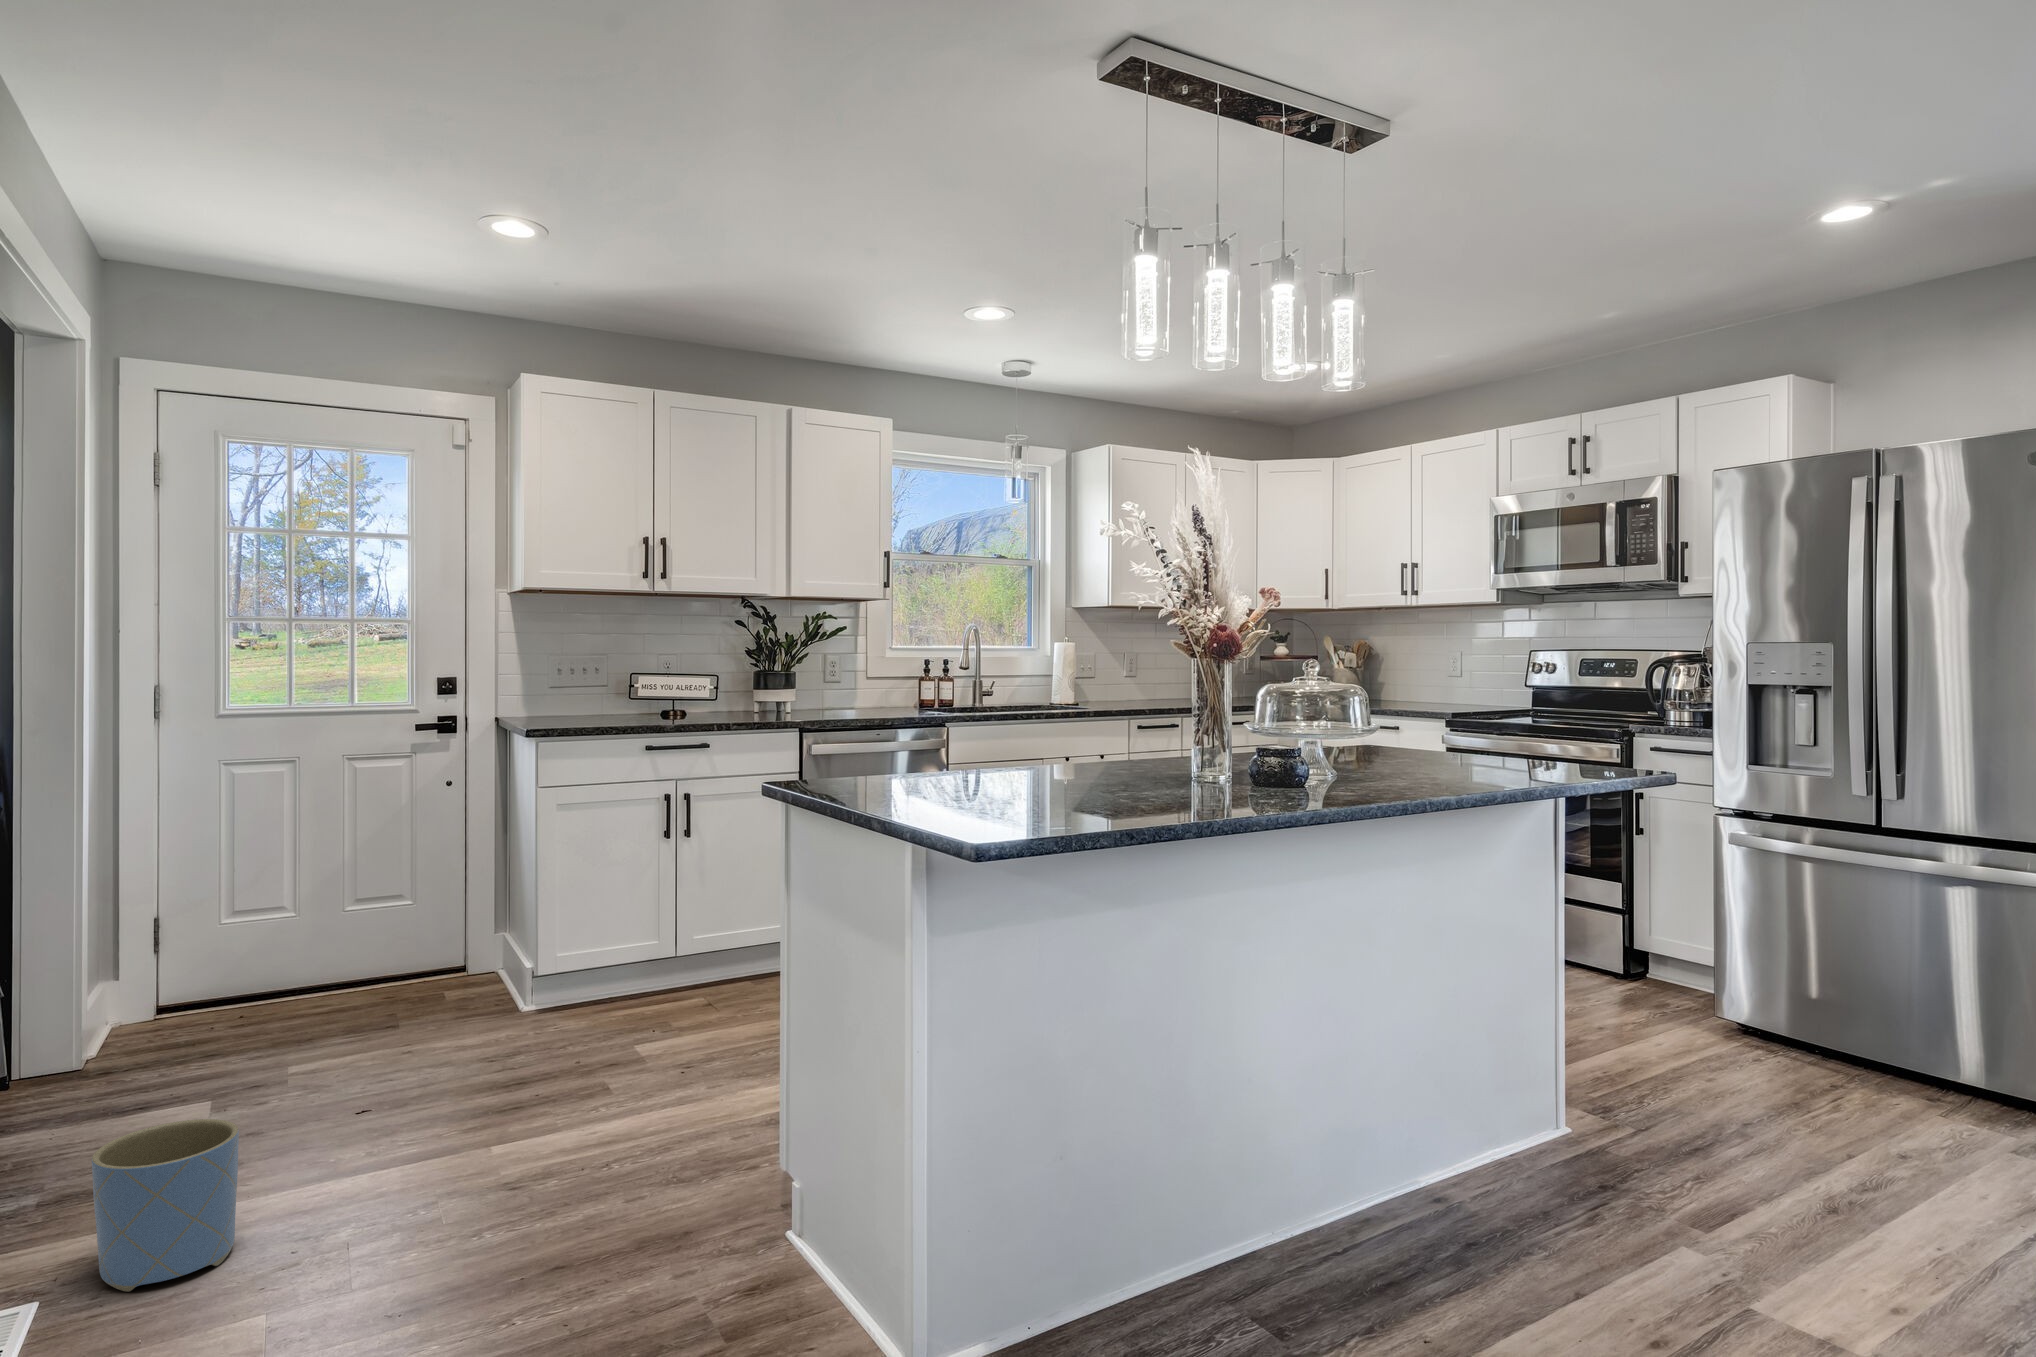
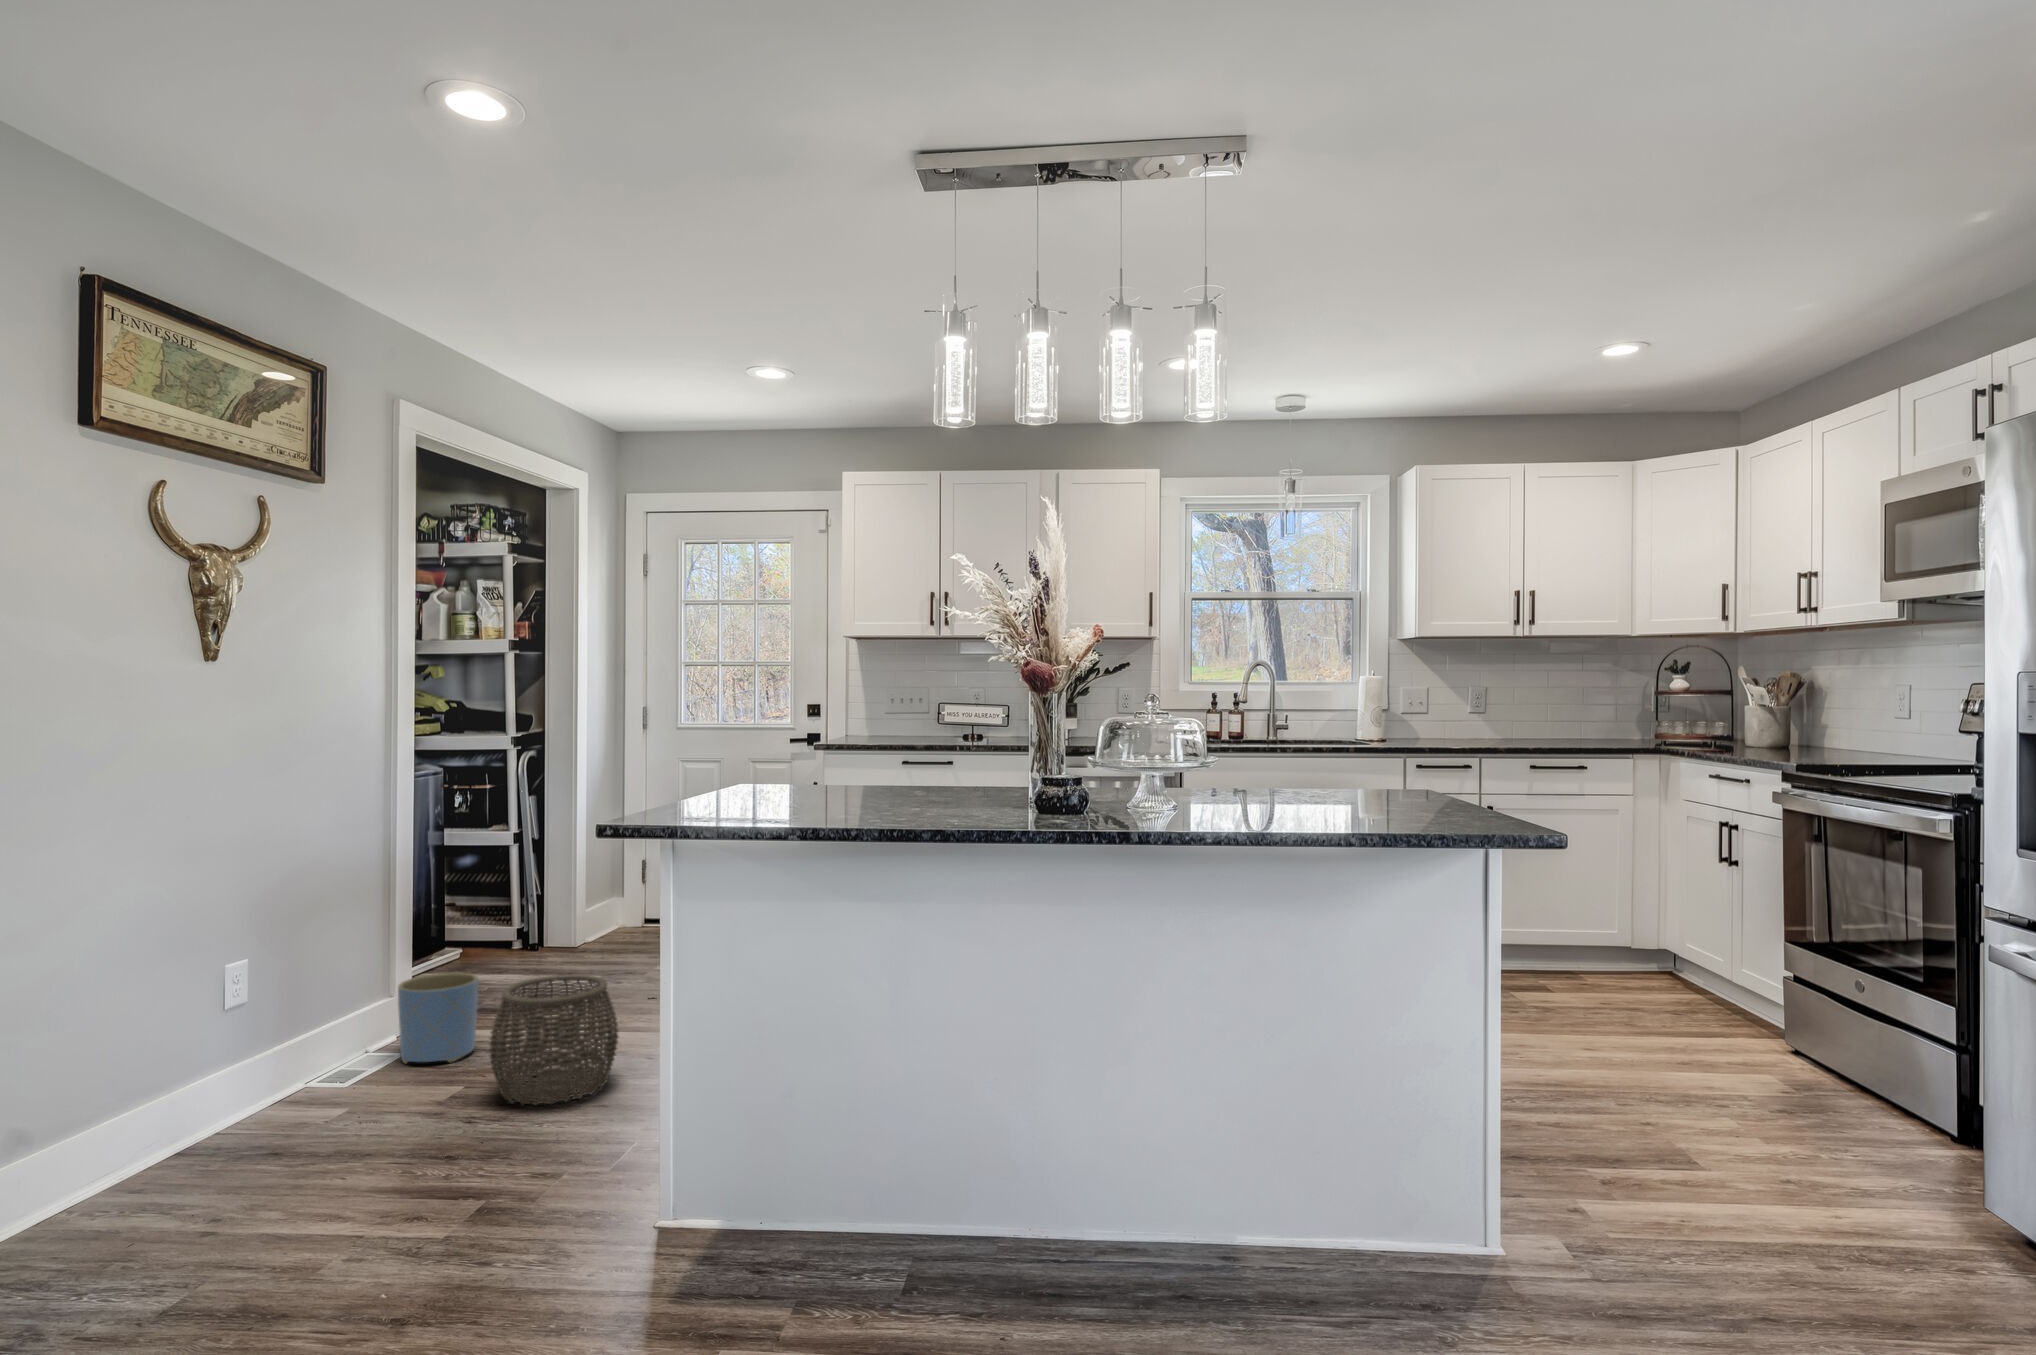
woven basket: none [379,1073,577,1284] -> present [489,975,618,1105]

